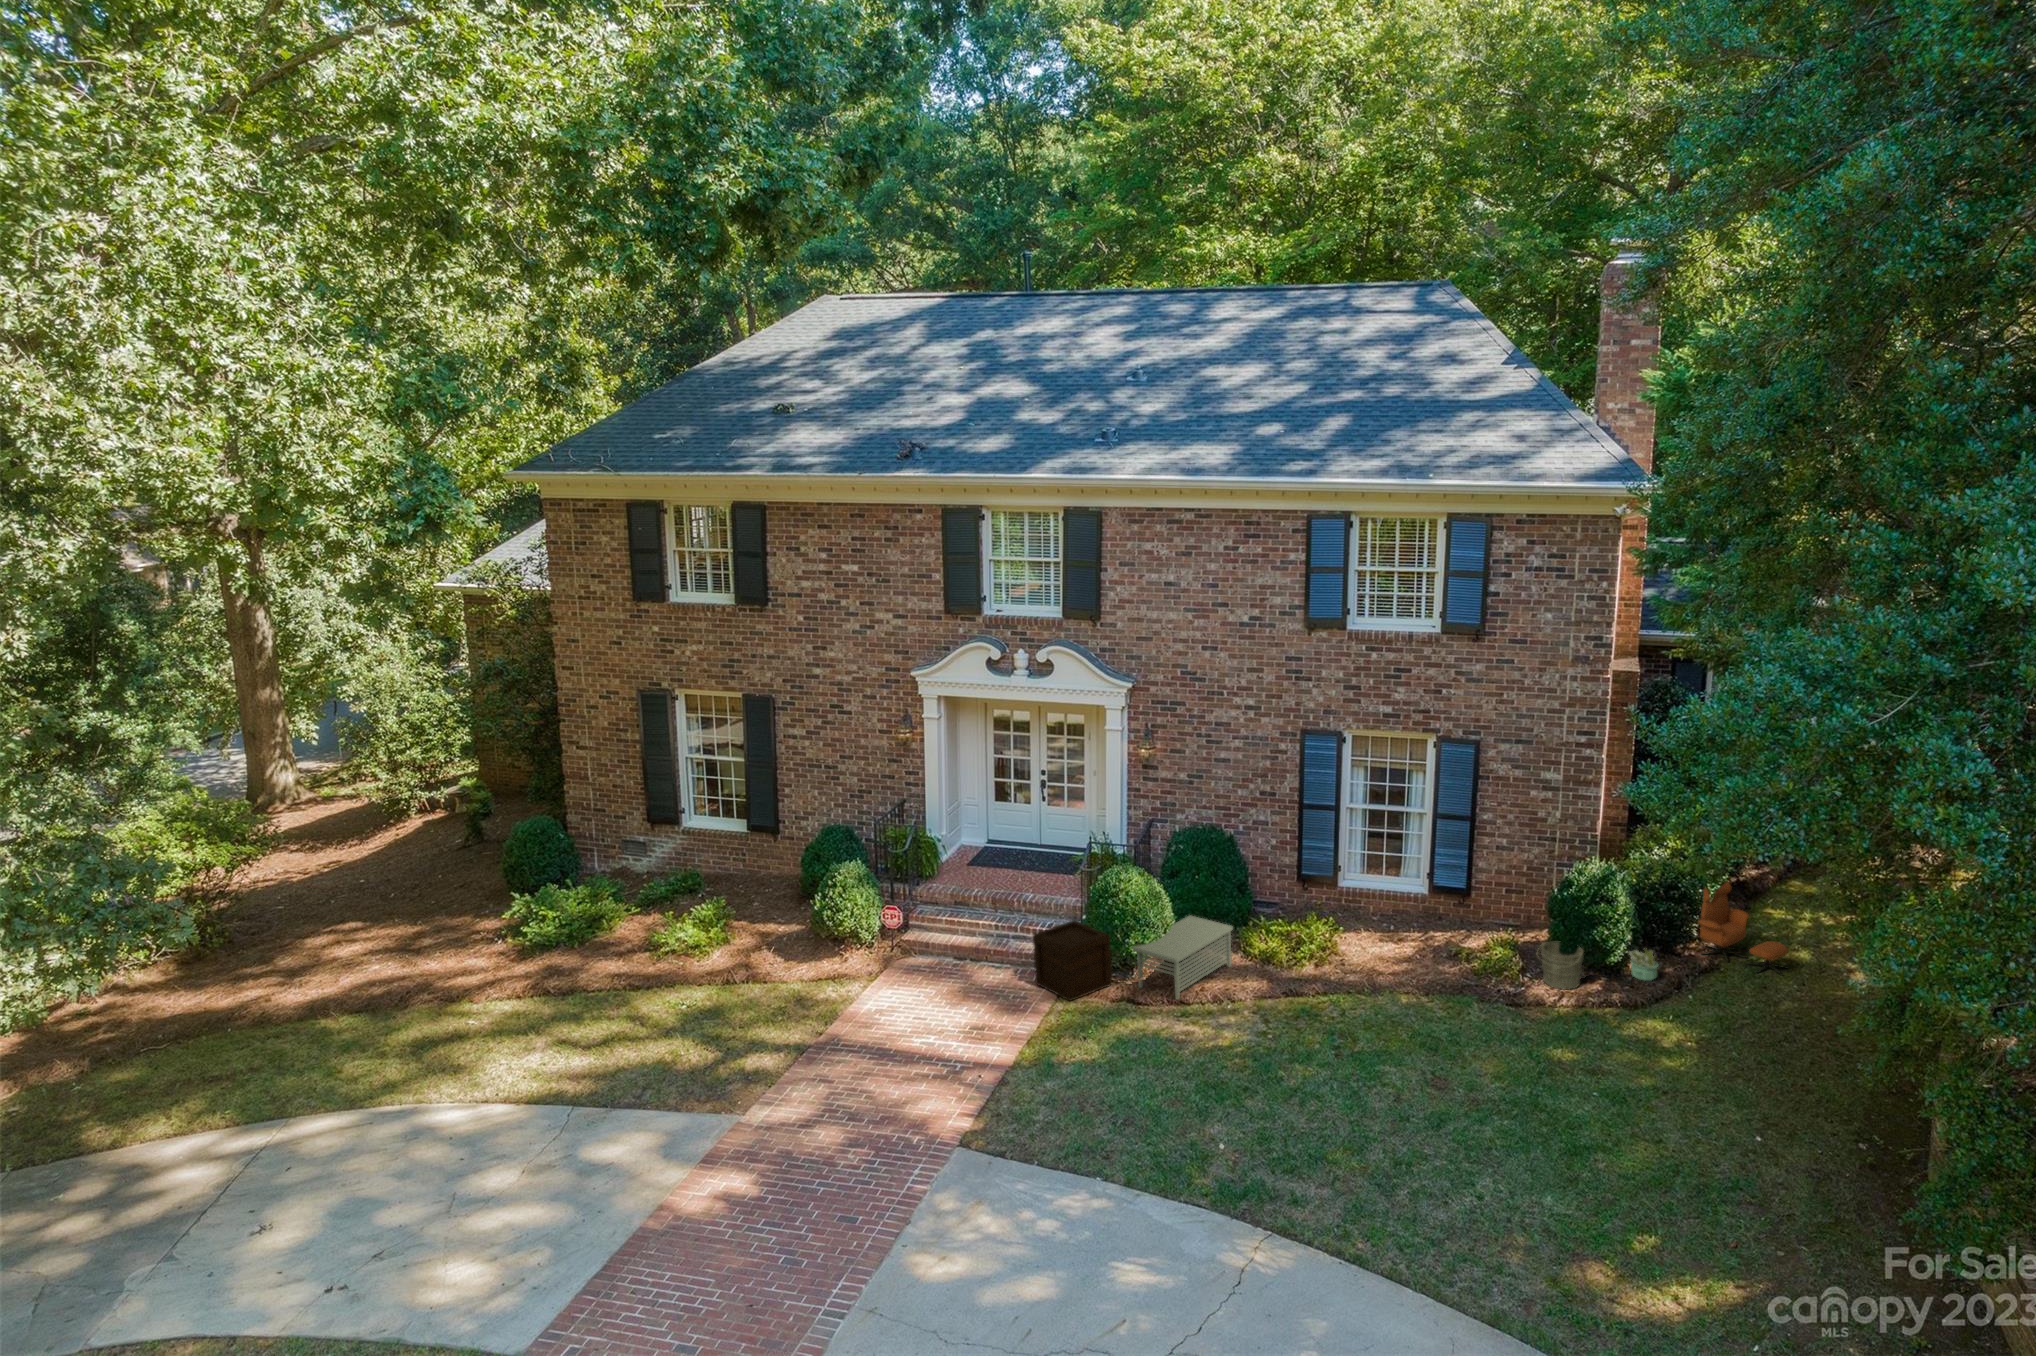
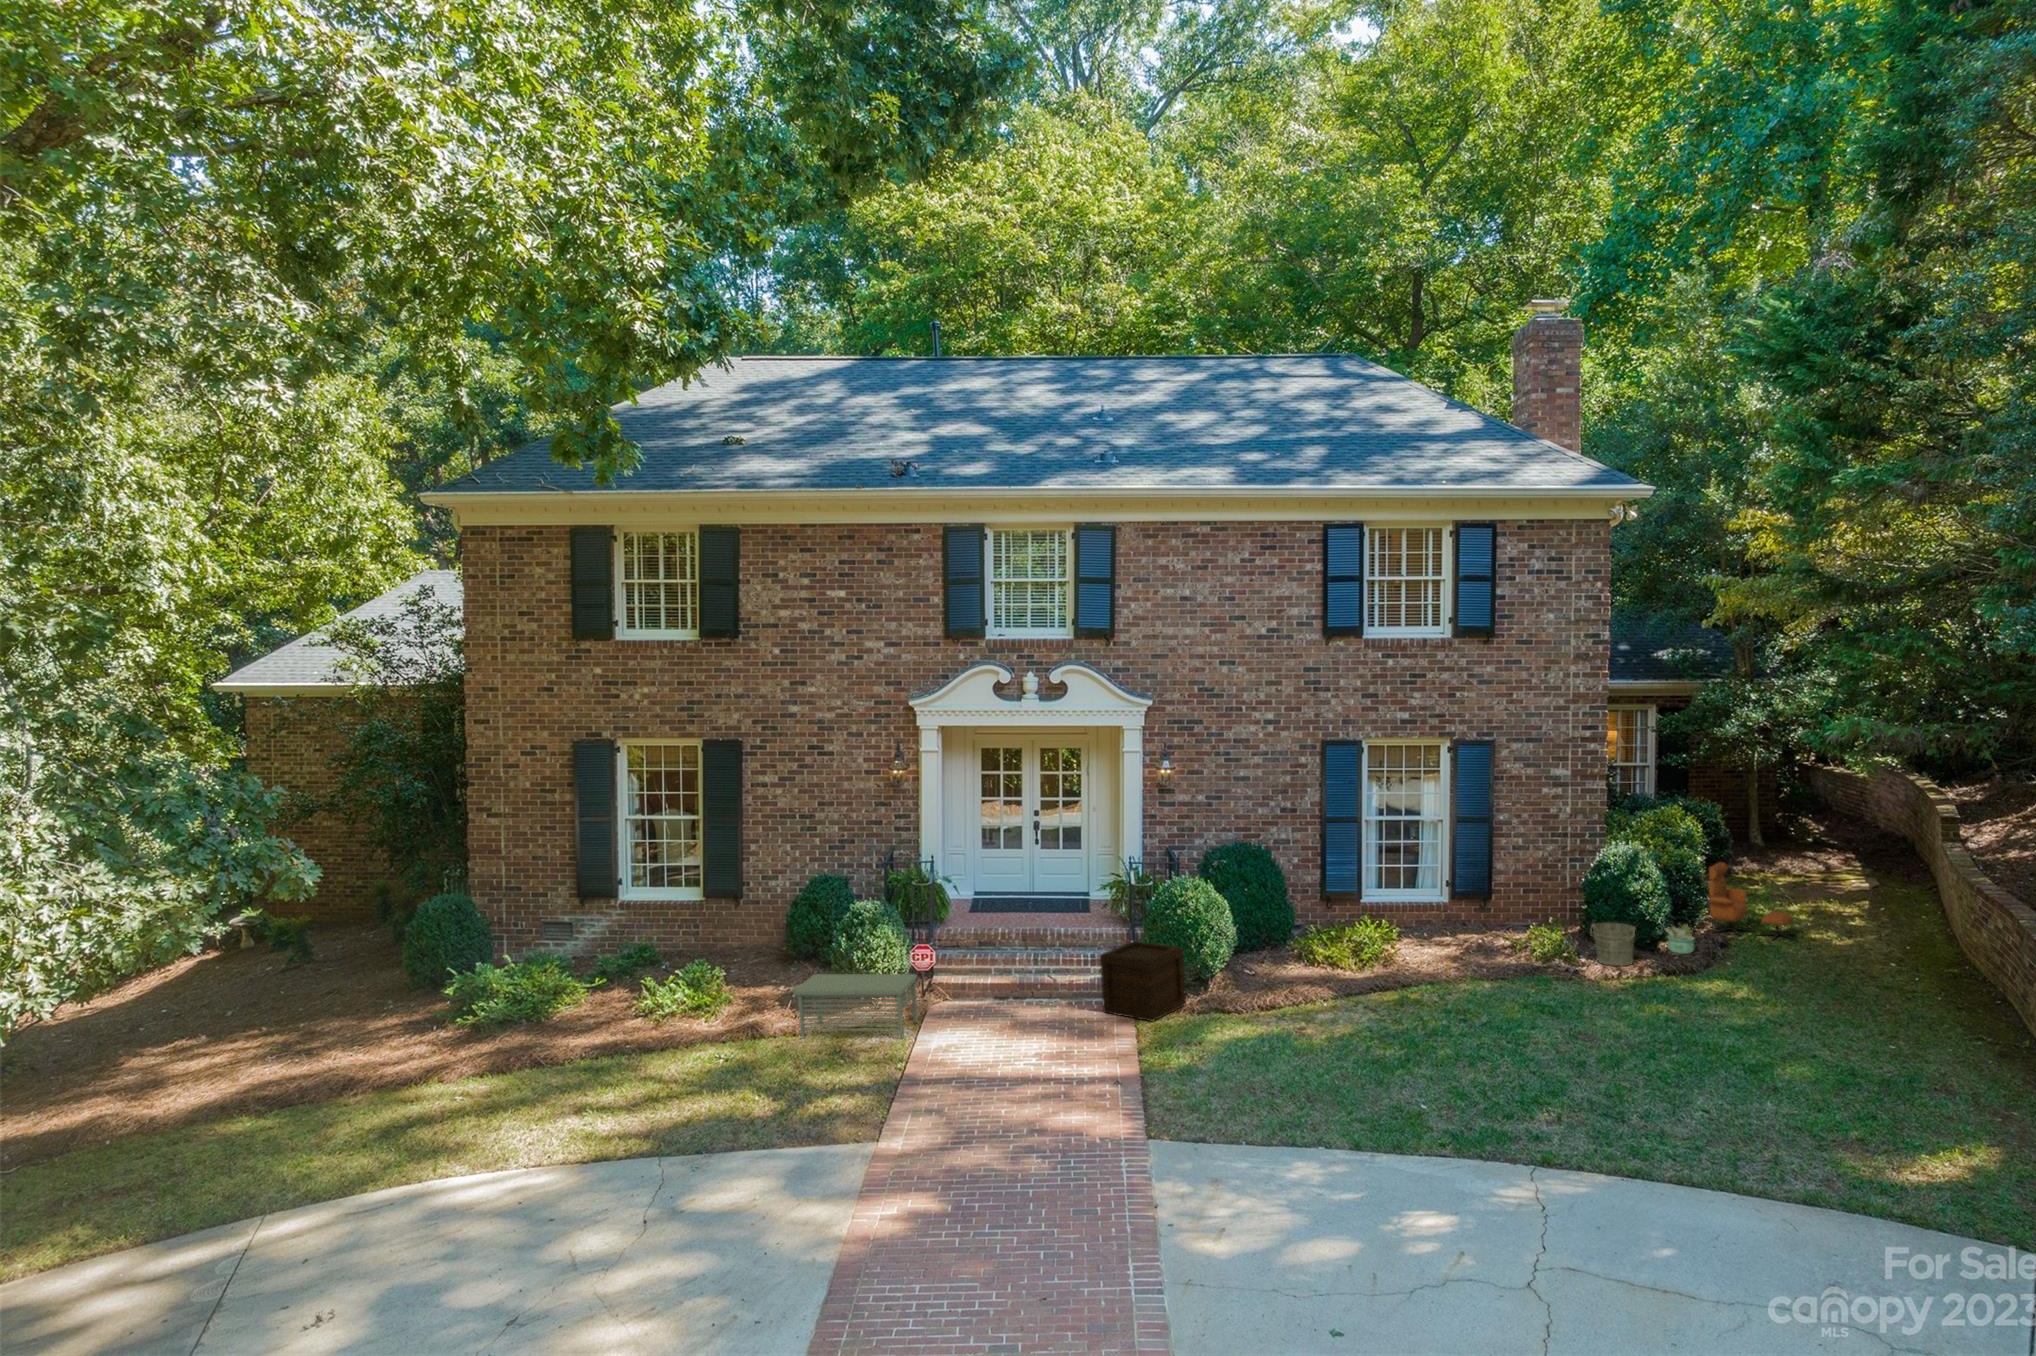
storage bench: present [1132,916,1233,1000] -> present [793,974,918,1039]

